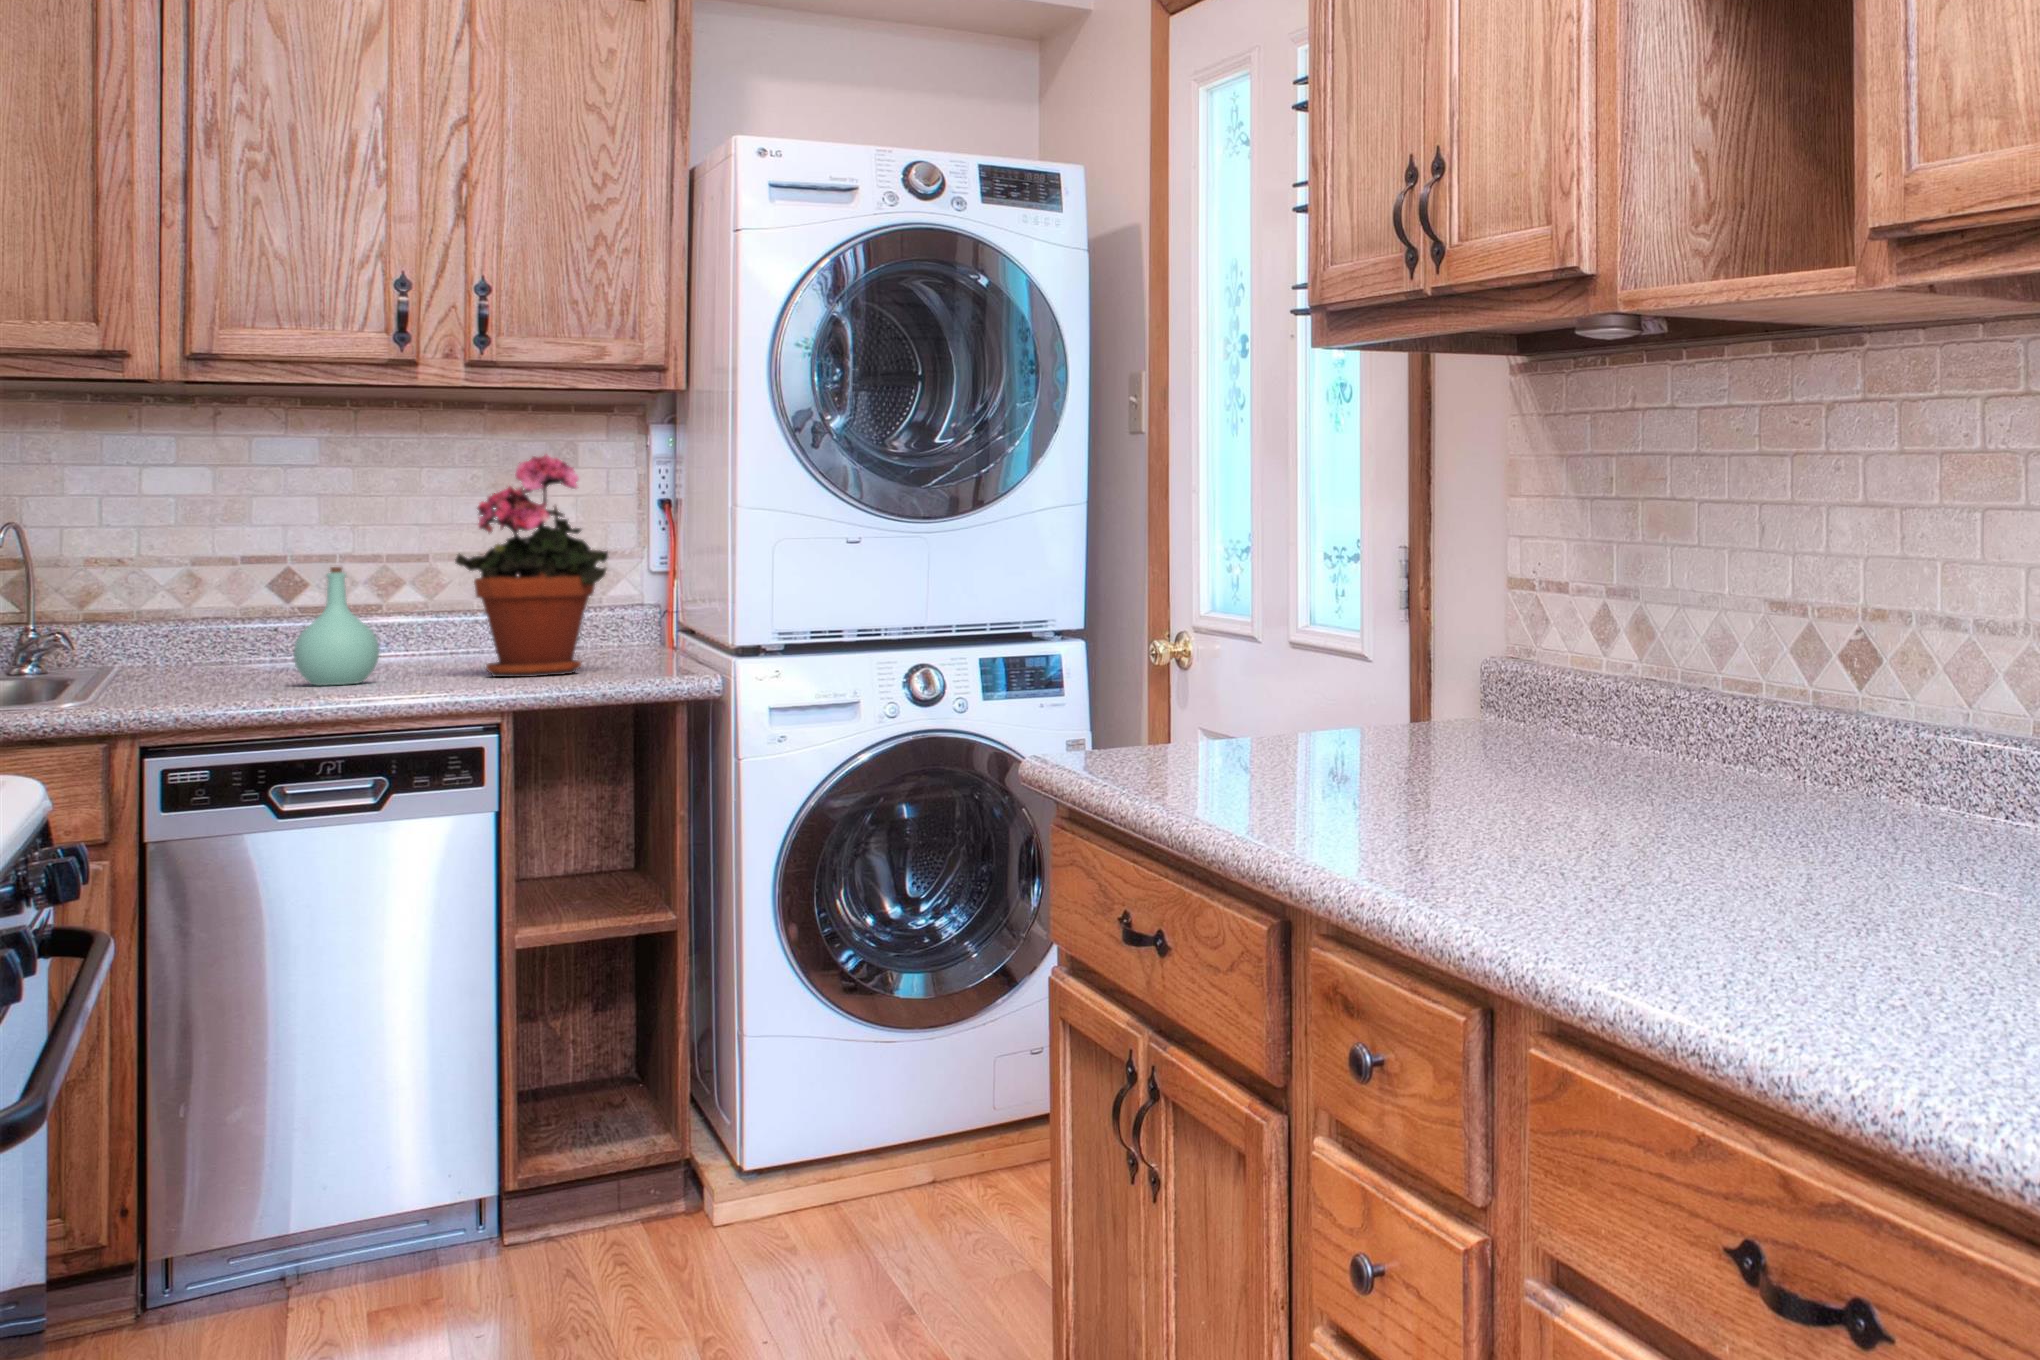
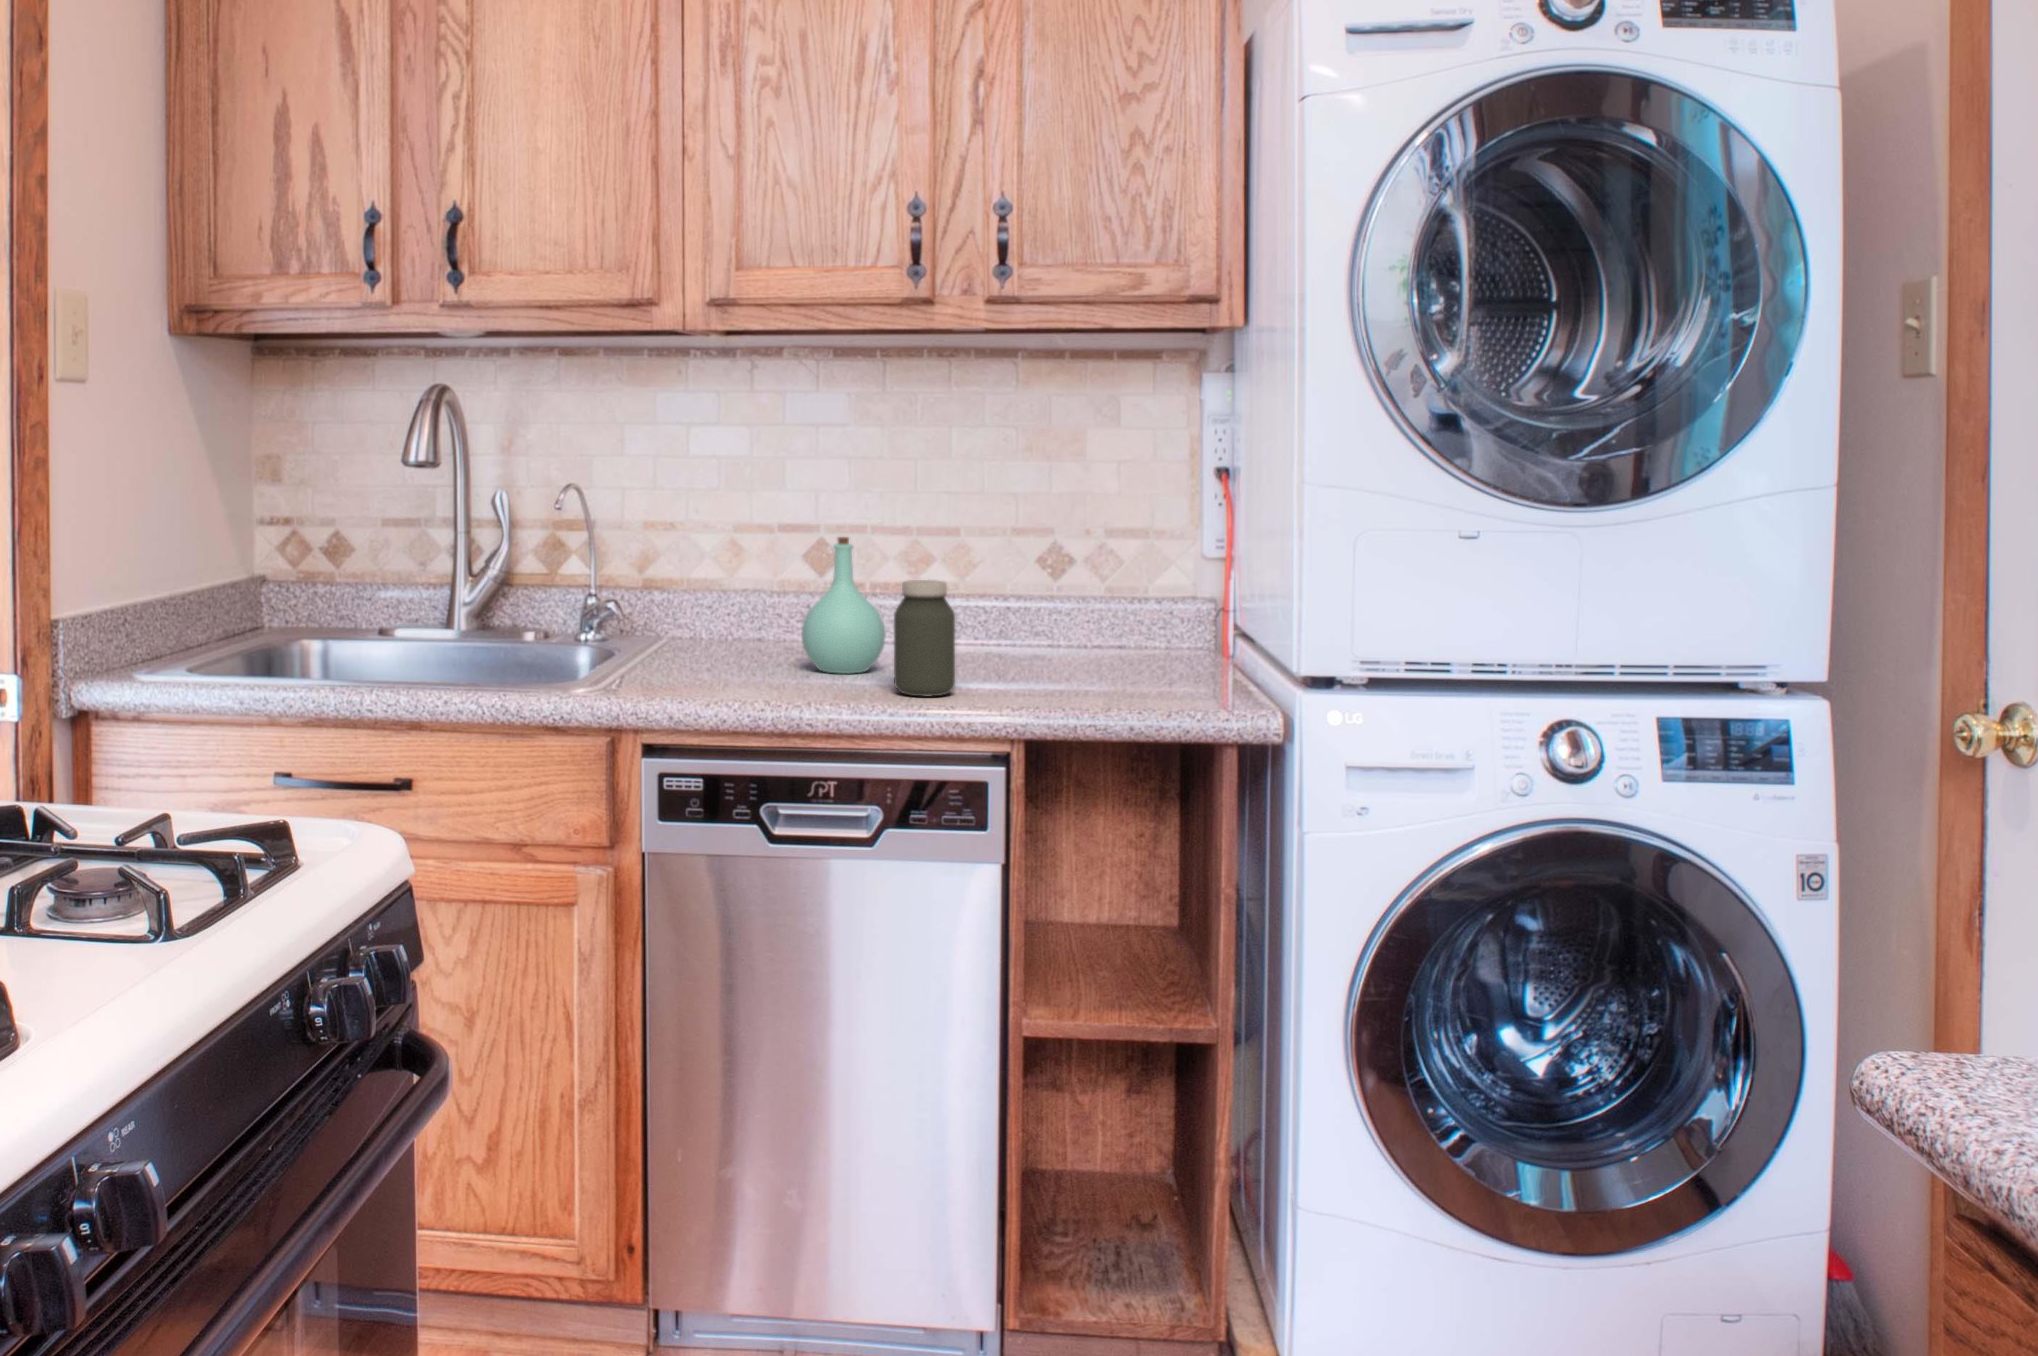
potted plant: present [455,454,608,677] -> none [963,405,1131,679]
jar: none [394,593,452,687] -> present [894,580,955,696]

